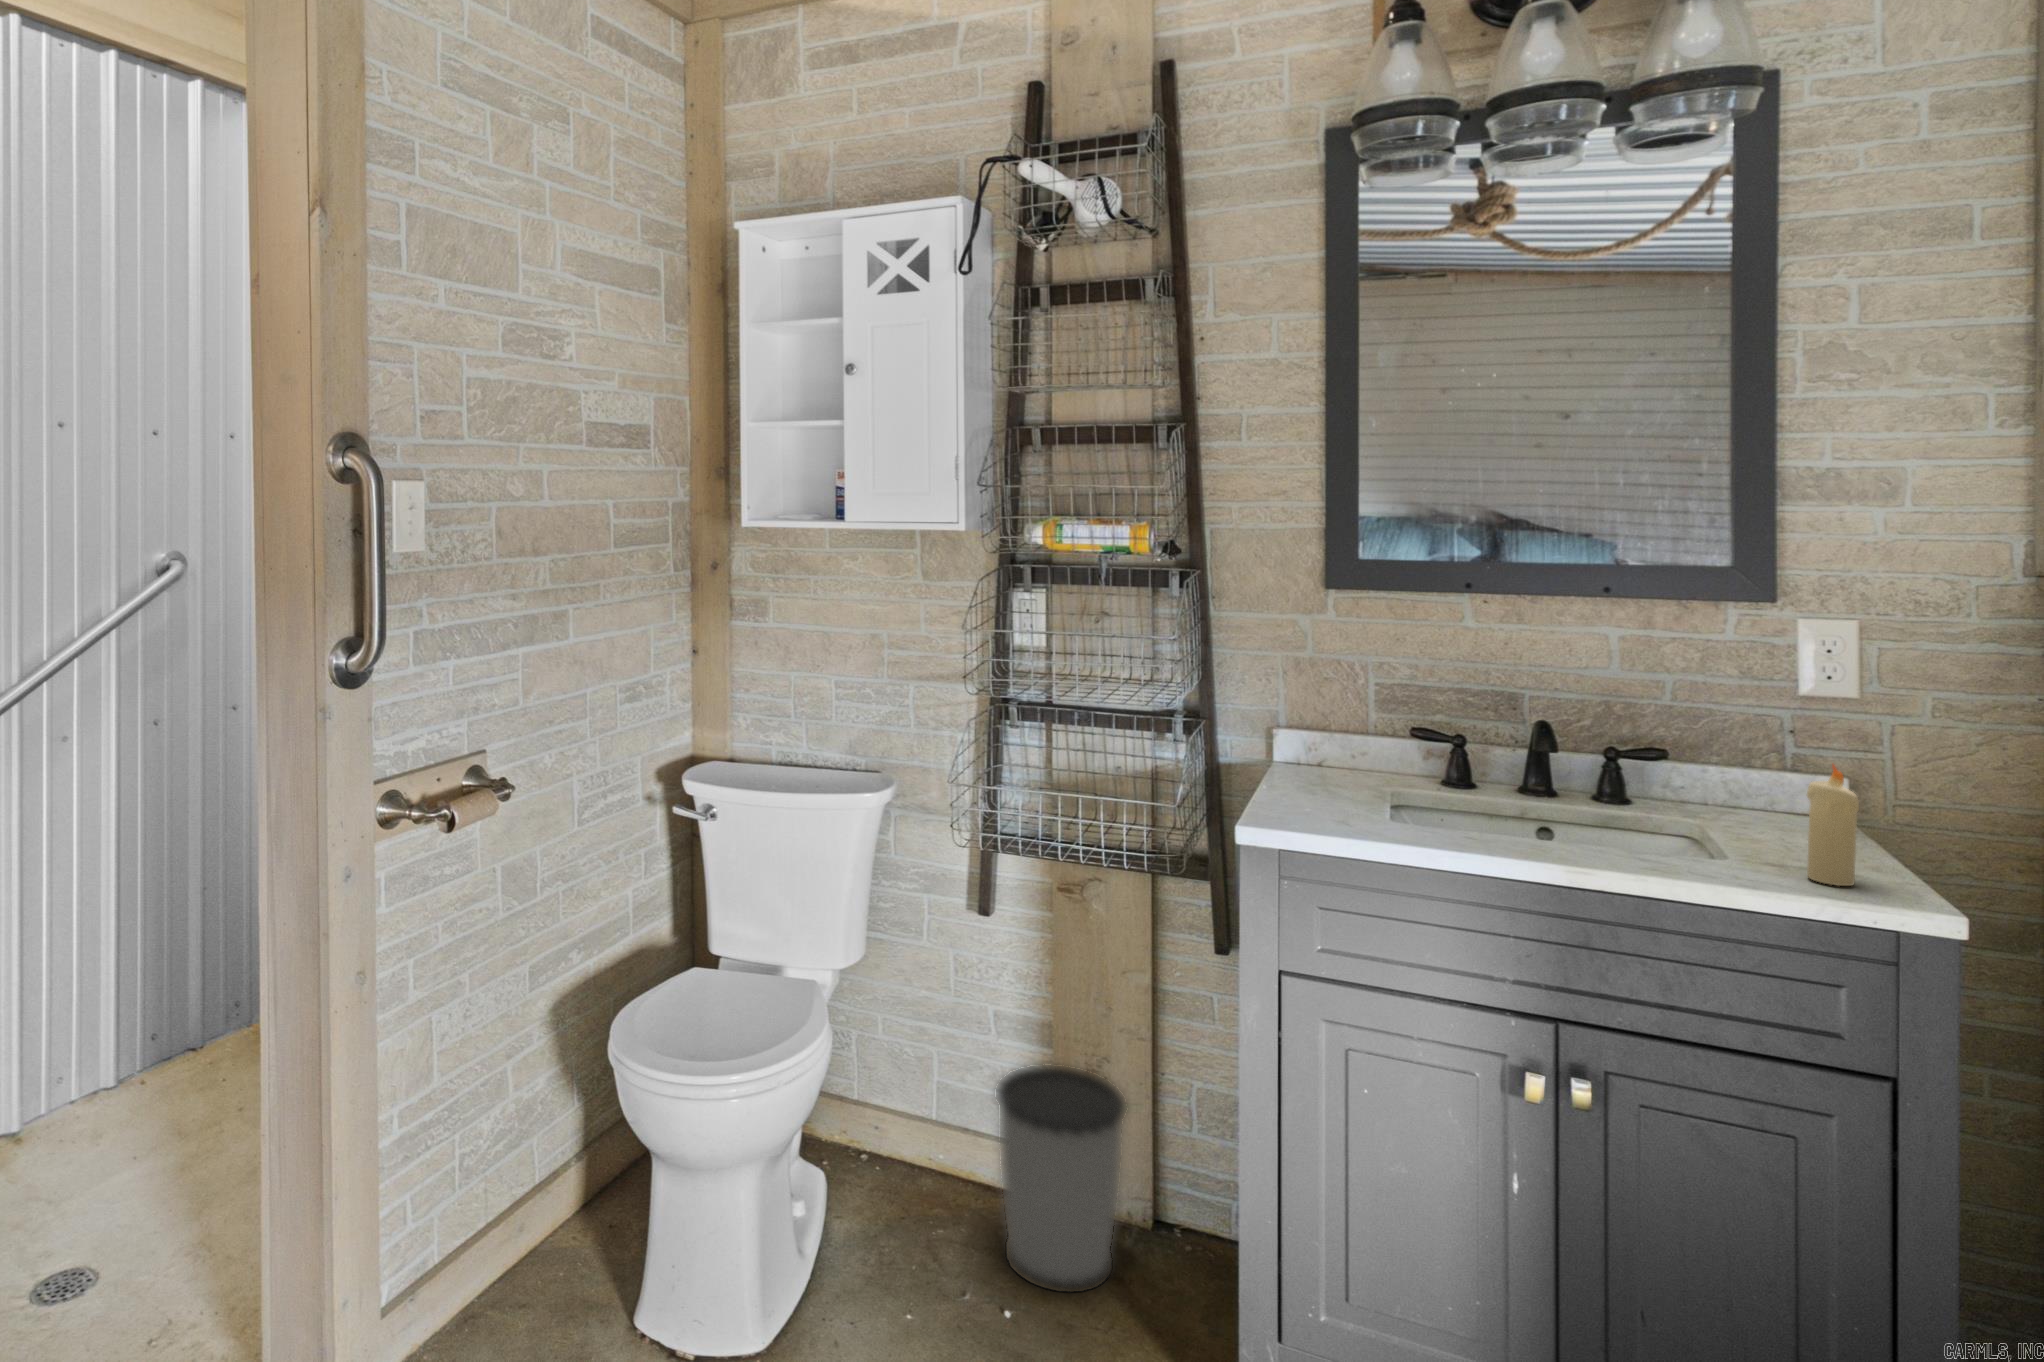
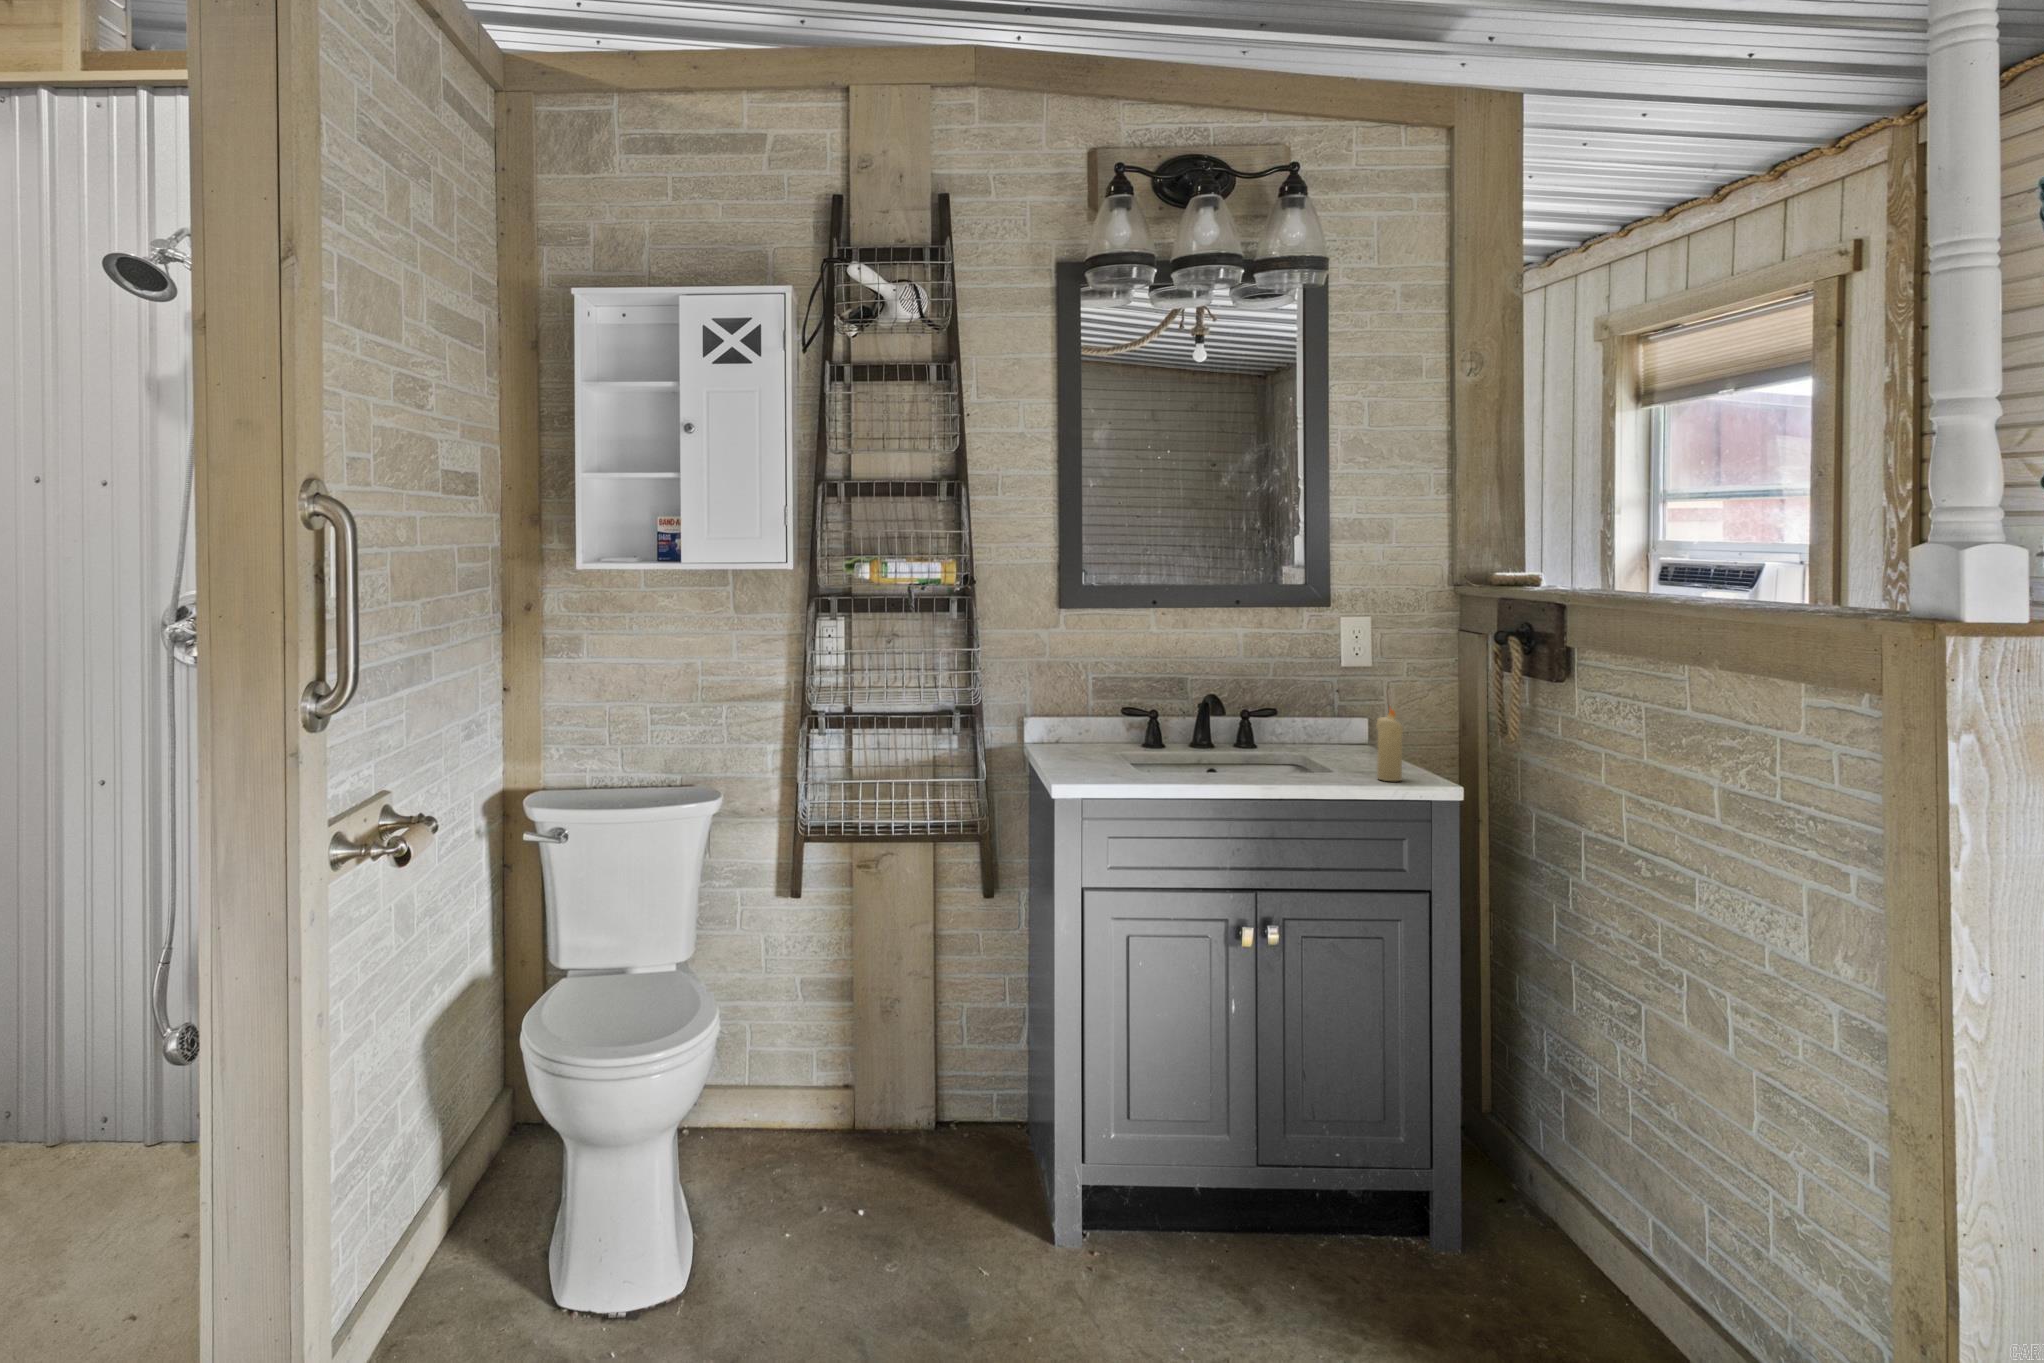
wastebasket: present [996,1065,1127,1292] -> none [831,1010,936,1190]

